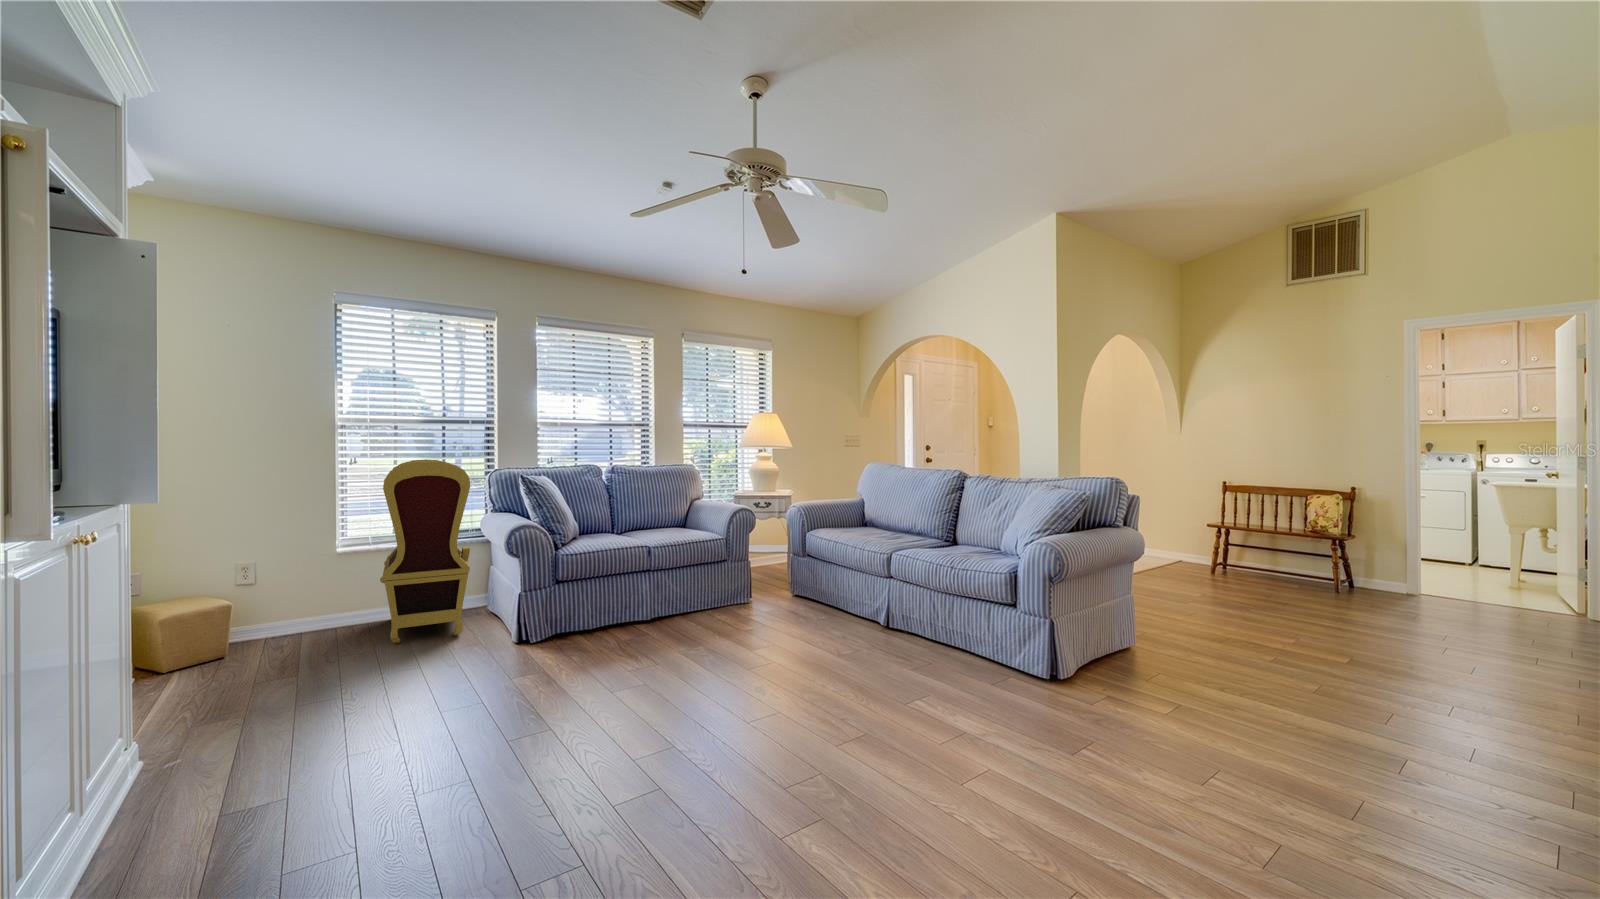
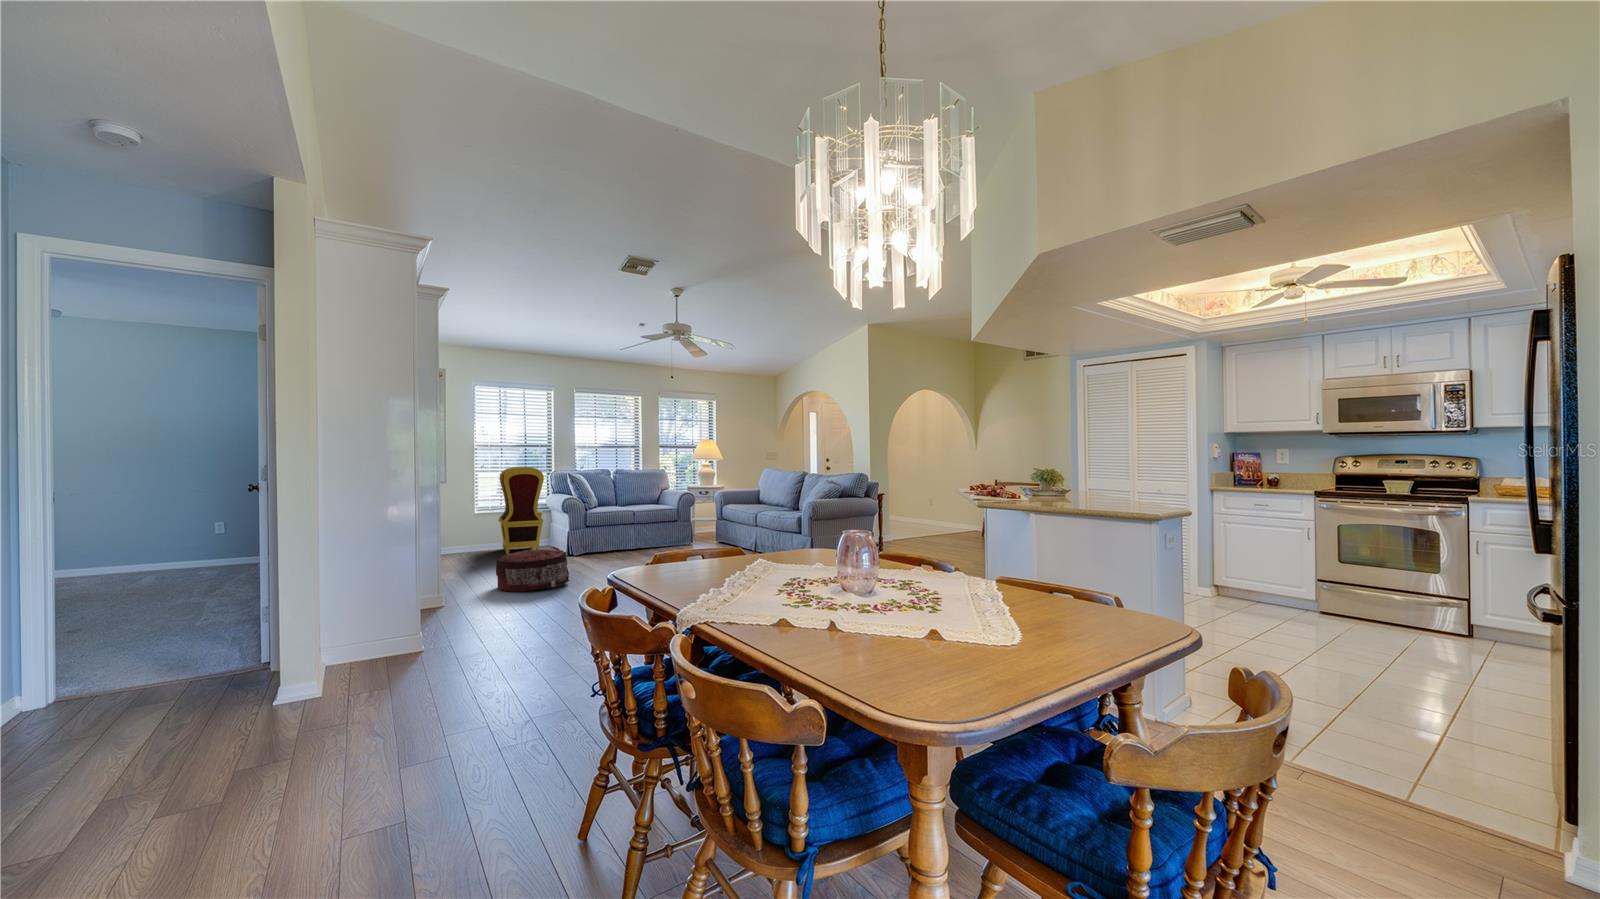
pouf: none [295,678,514,846] -> present [496,549,569,591]

